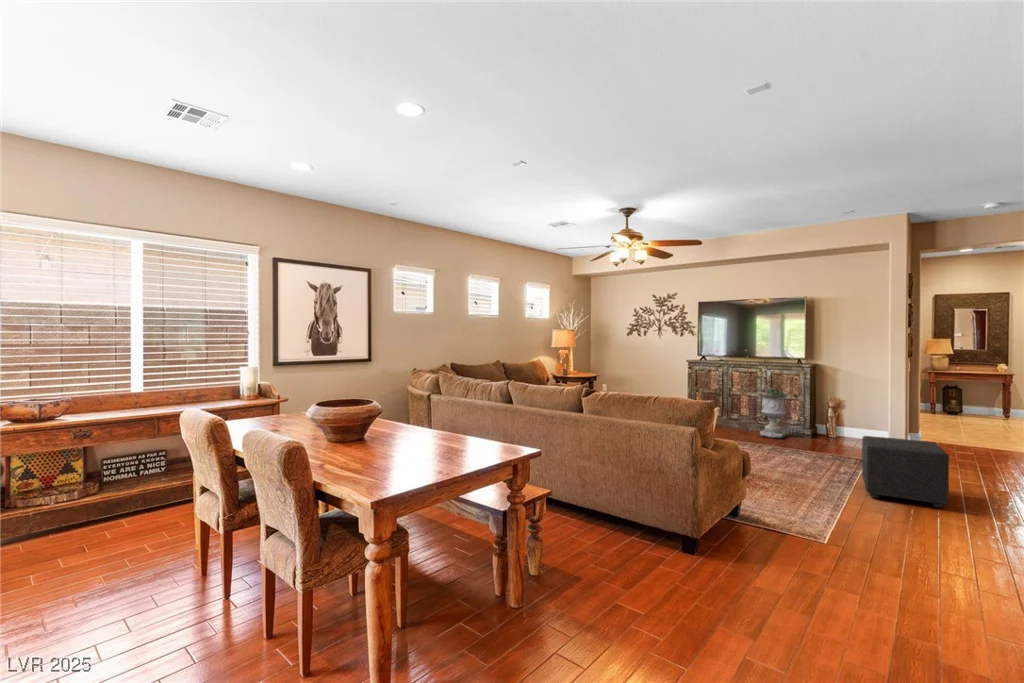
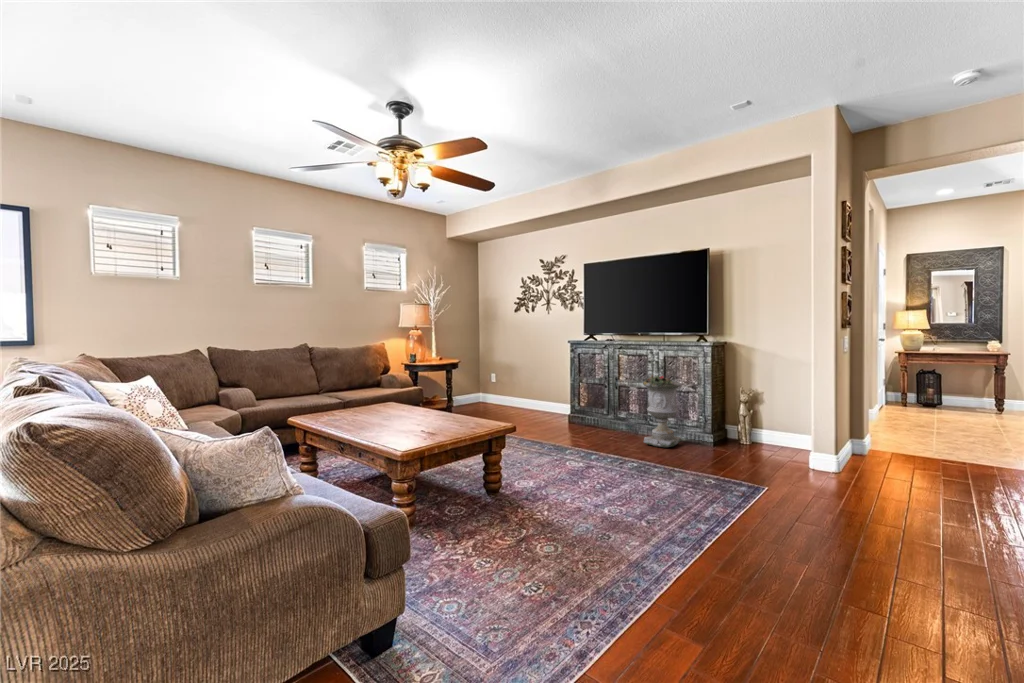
ottoman: present [862,436,949,508] -> none [710,456,853,608]

